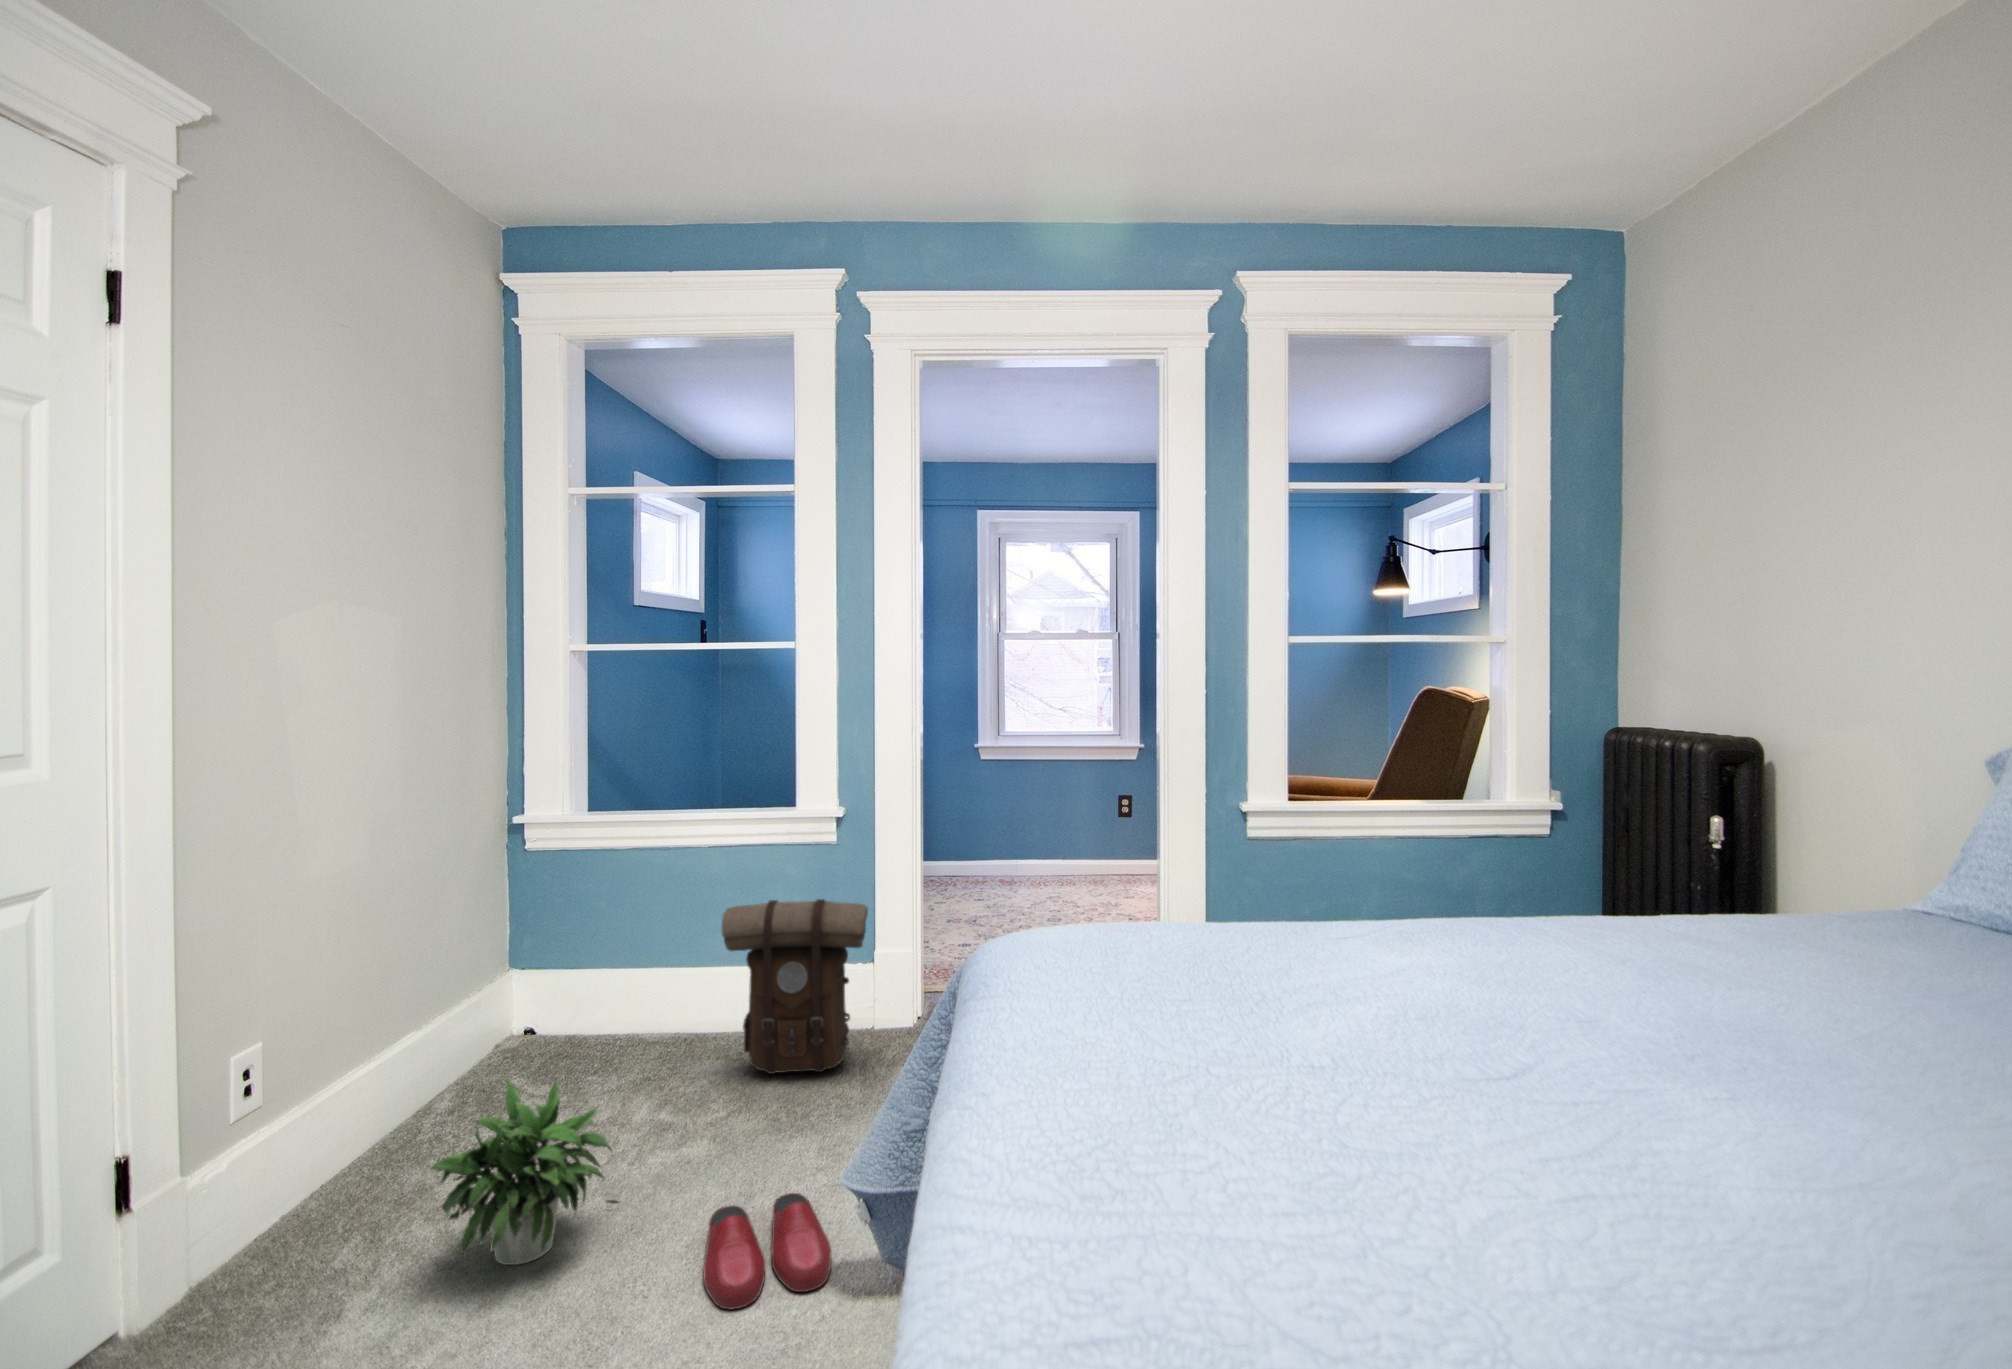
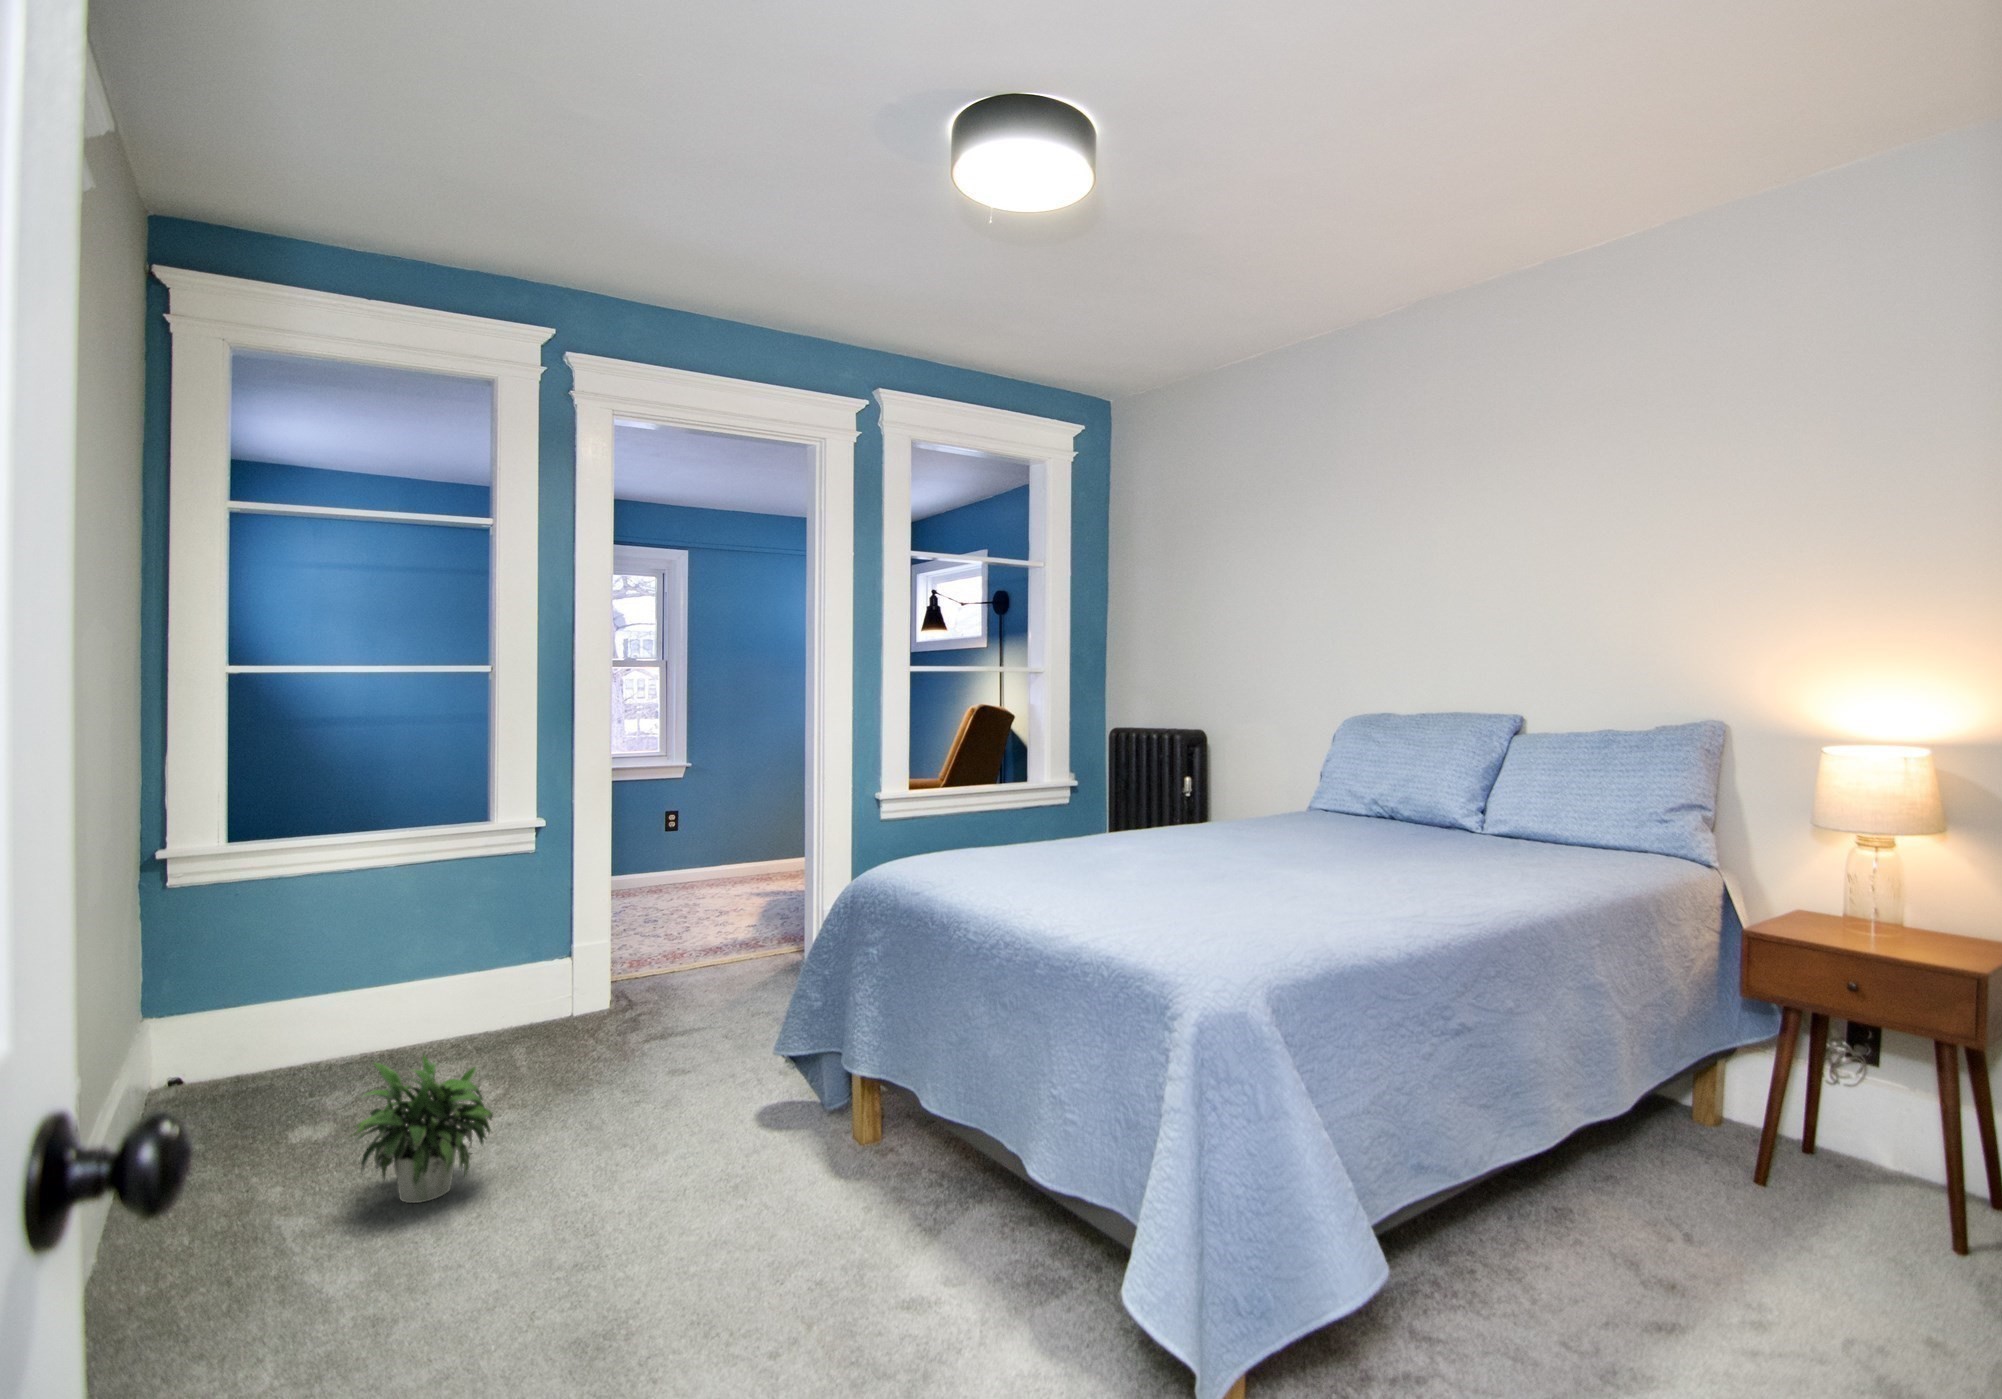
backpack: present [721,899,868,1074] -> none [456,898,600,1062]
slippers: present [703,1193,831,1309] -> none [583,1104,708,1172]

